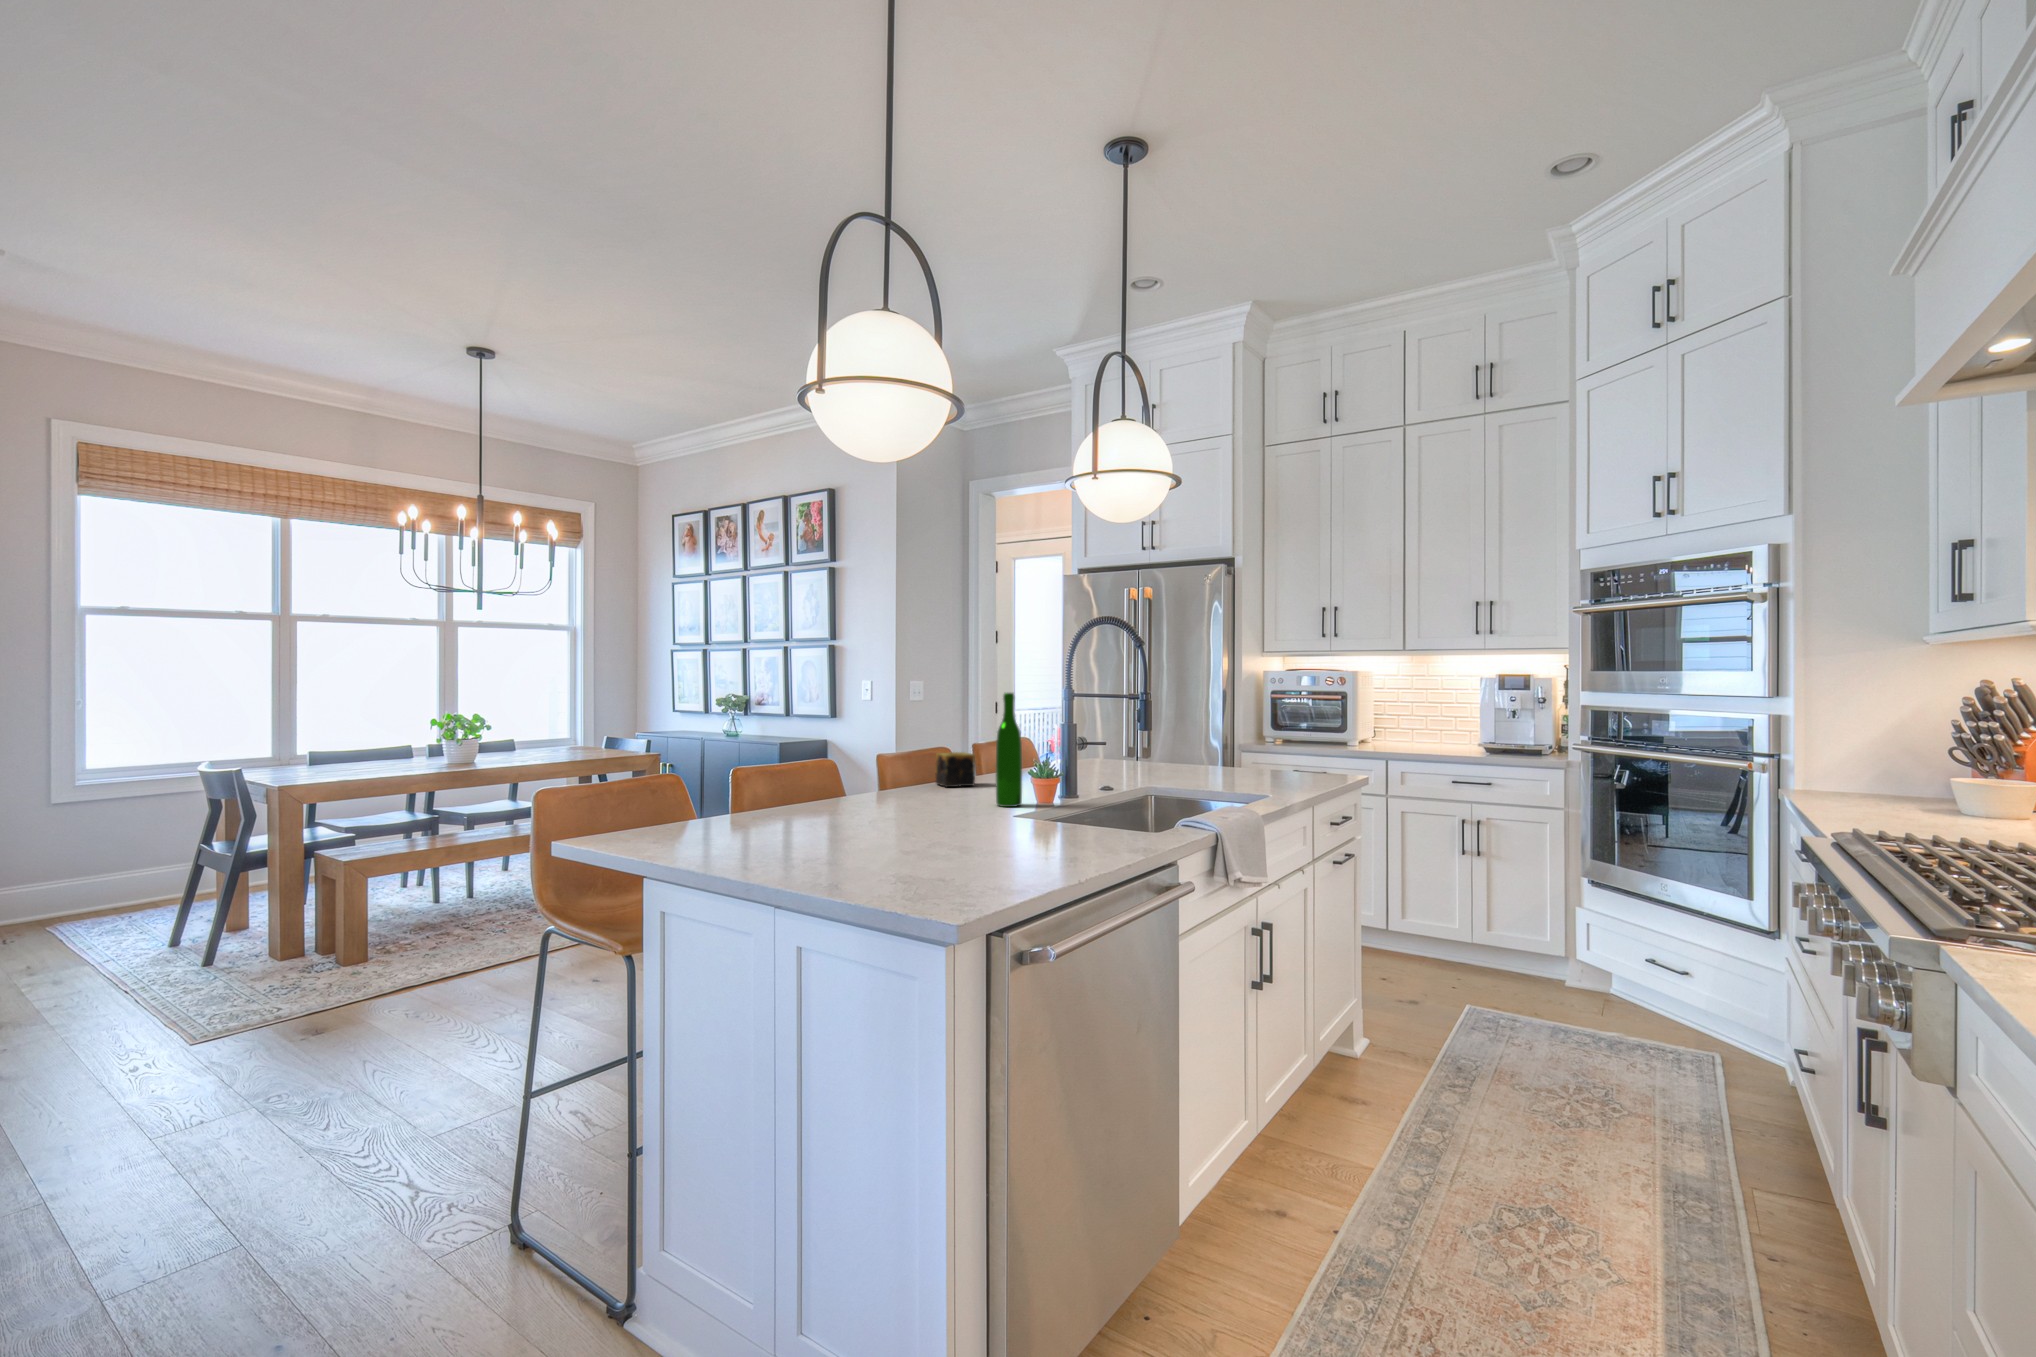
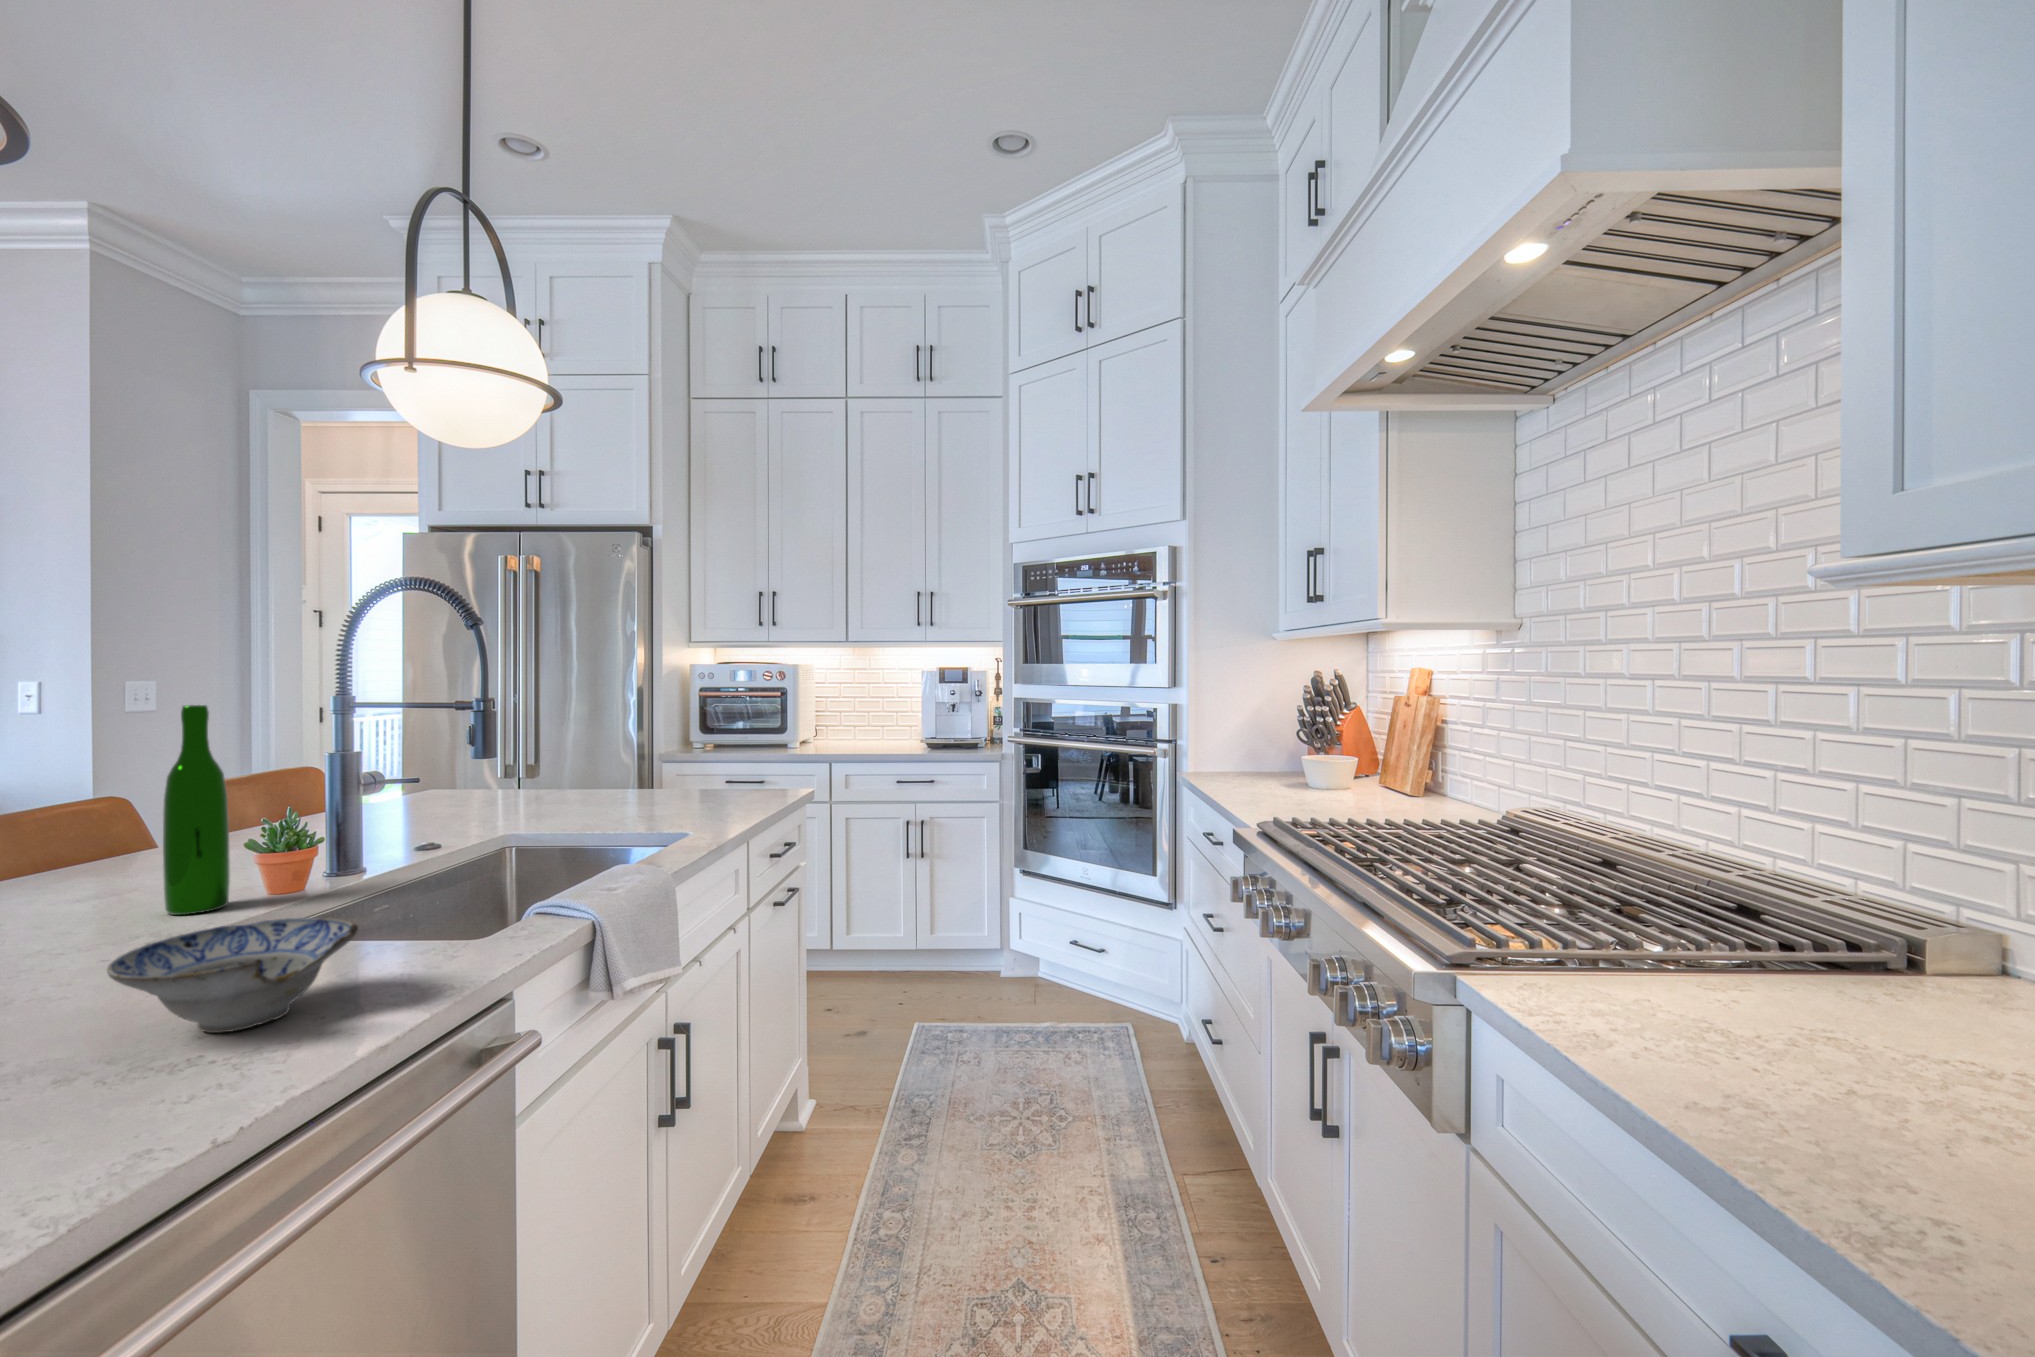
candle: present [936,752,975,787] -> none [64,807,159,877]
ceramic bowl: none [1017,801,1109,849] -> present [107,918,358,1033]

